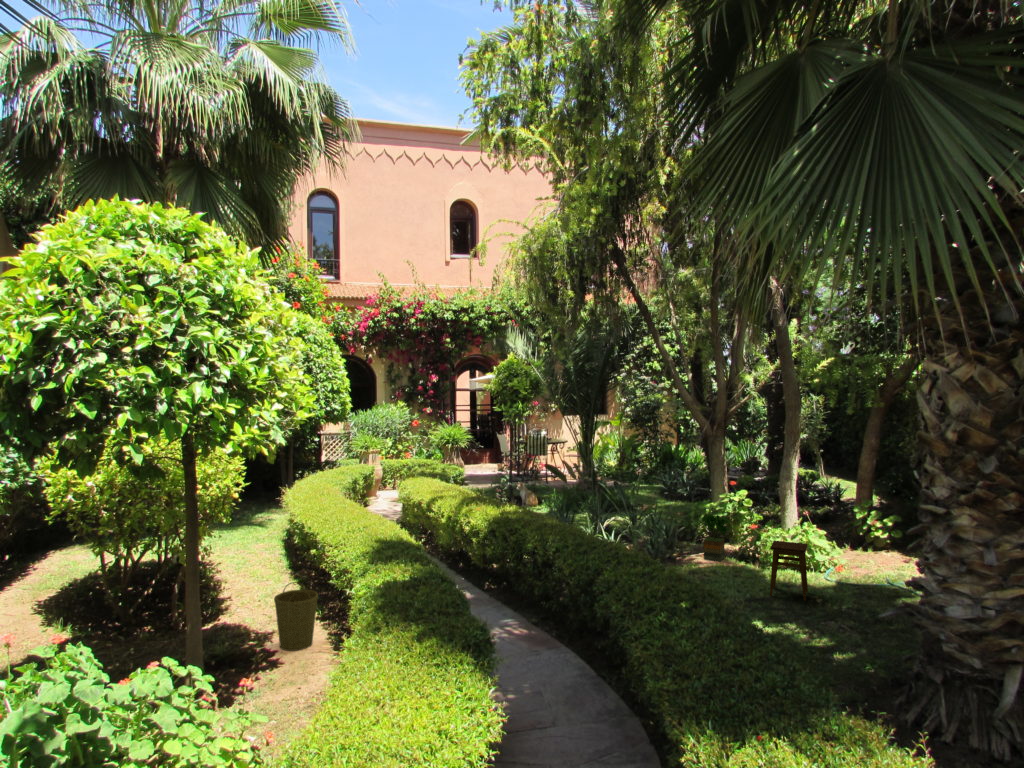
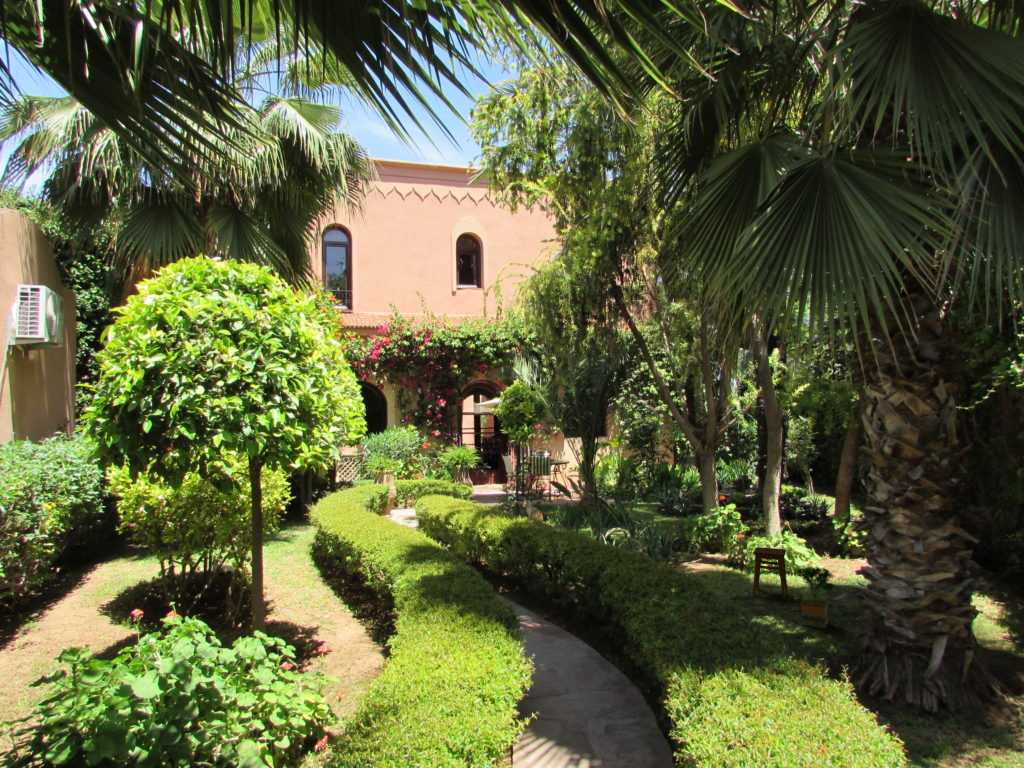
potted tree: present [702,515,730,562] -> present [796,567,835,628]
basket: present [274,582,318,651] -> none [317,583,354,643]

